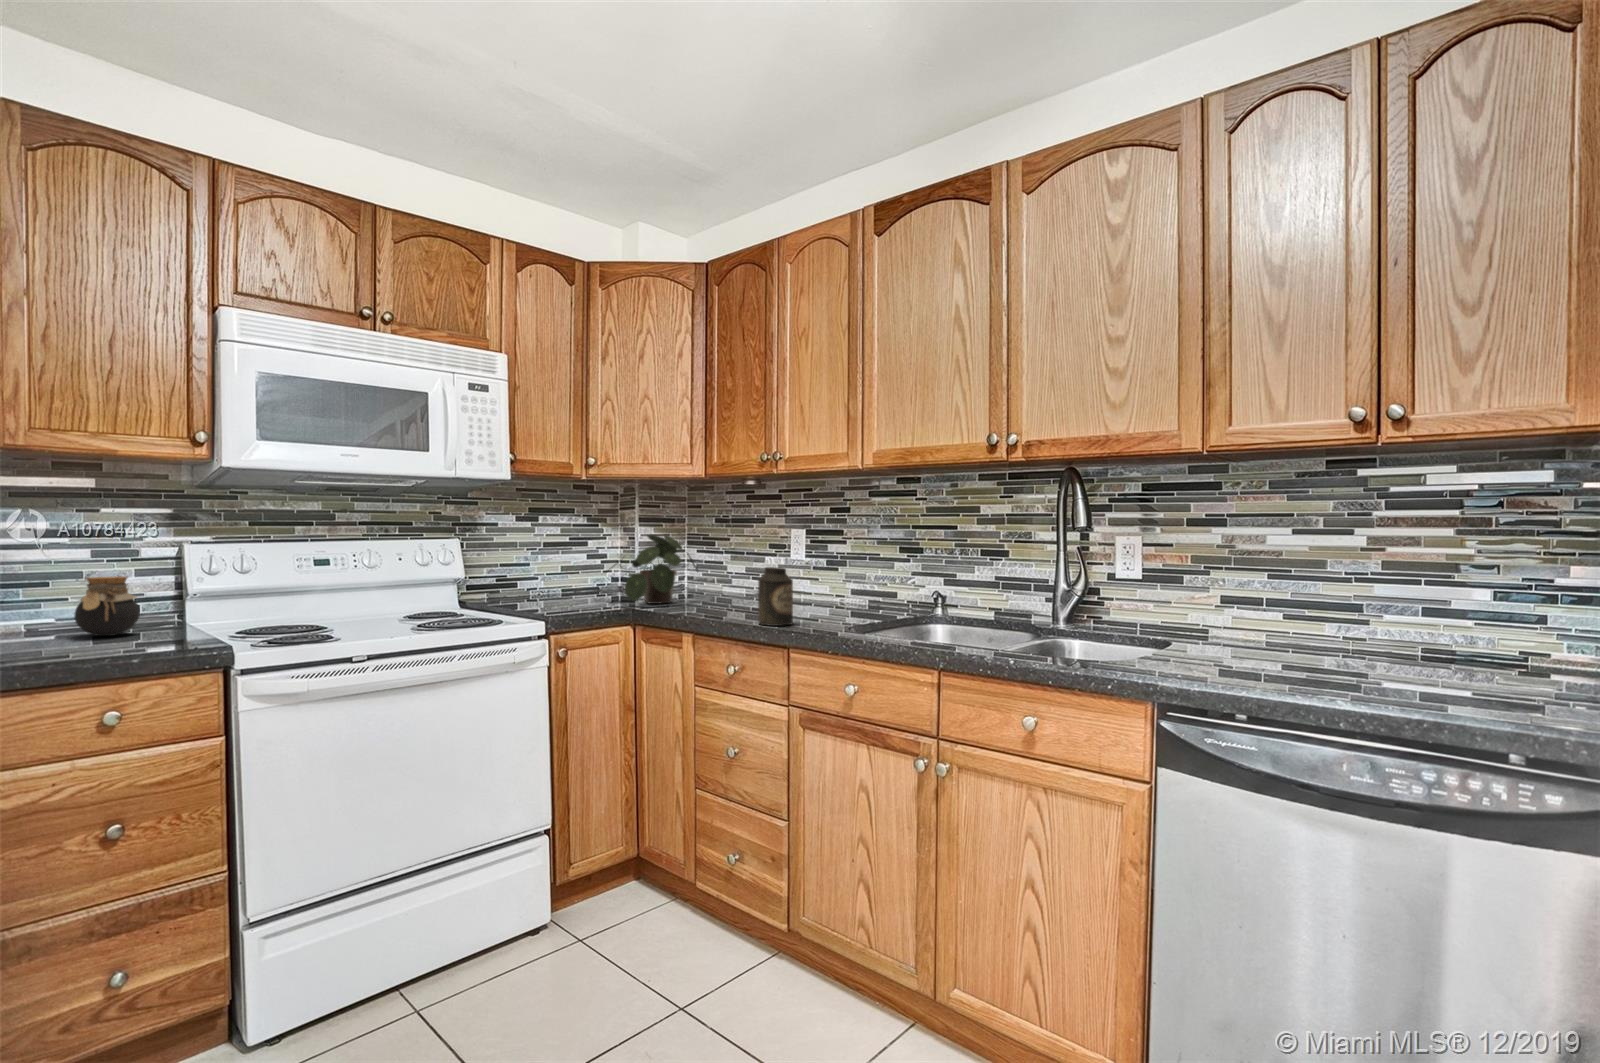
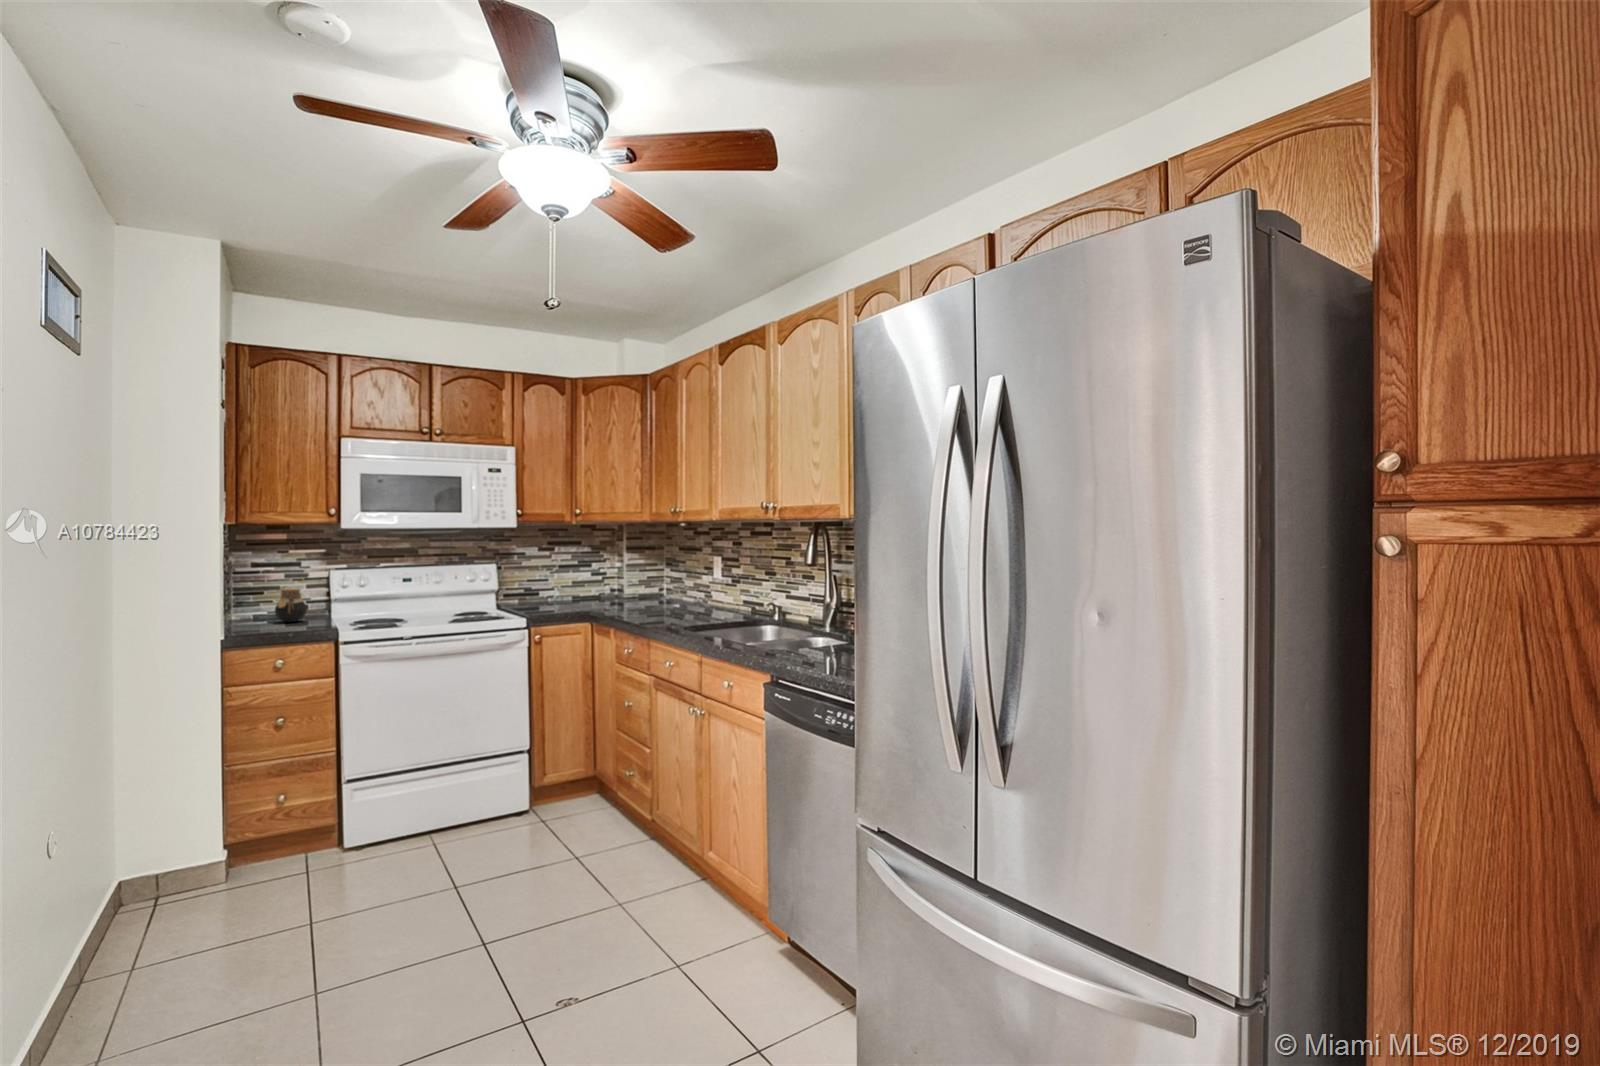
potted plant: present [611,535,698,604] -> none [595,560,660,608]
canister: present [758,567,793,626] -> none [662,585,686,624]

